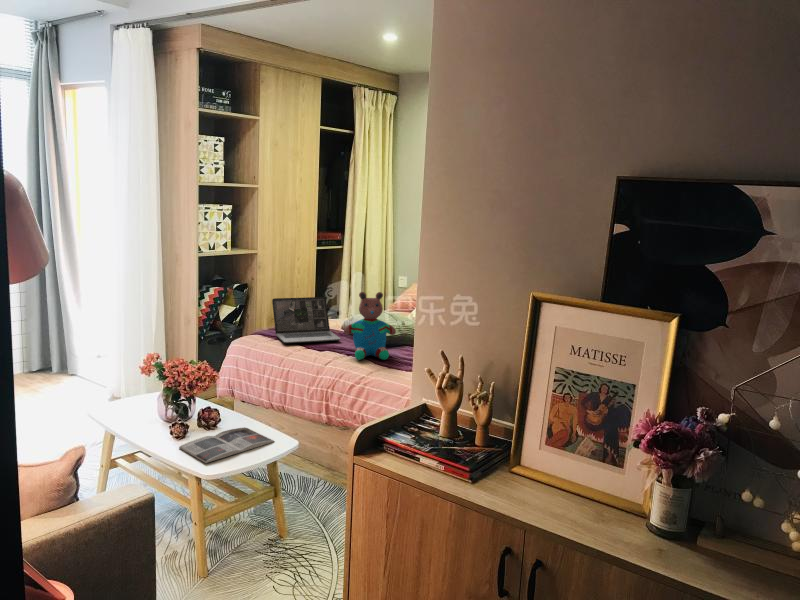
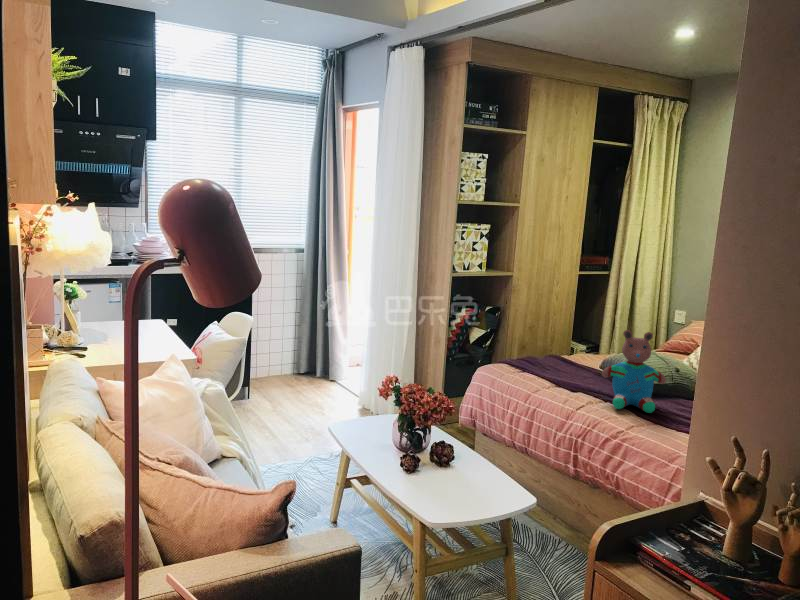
laptop: present [272,297,341,343] -> none [524,327,598,381]
magazine: present [179,427,274,463] -> none [407,472,509,510]

